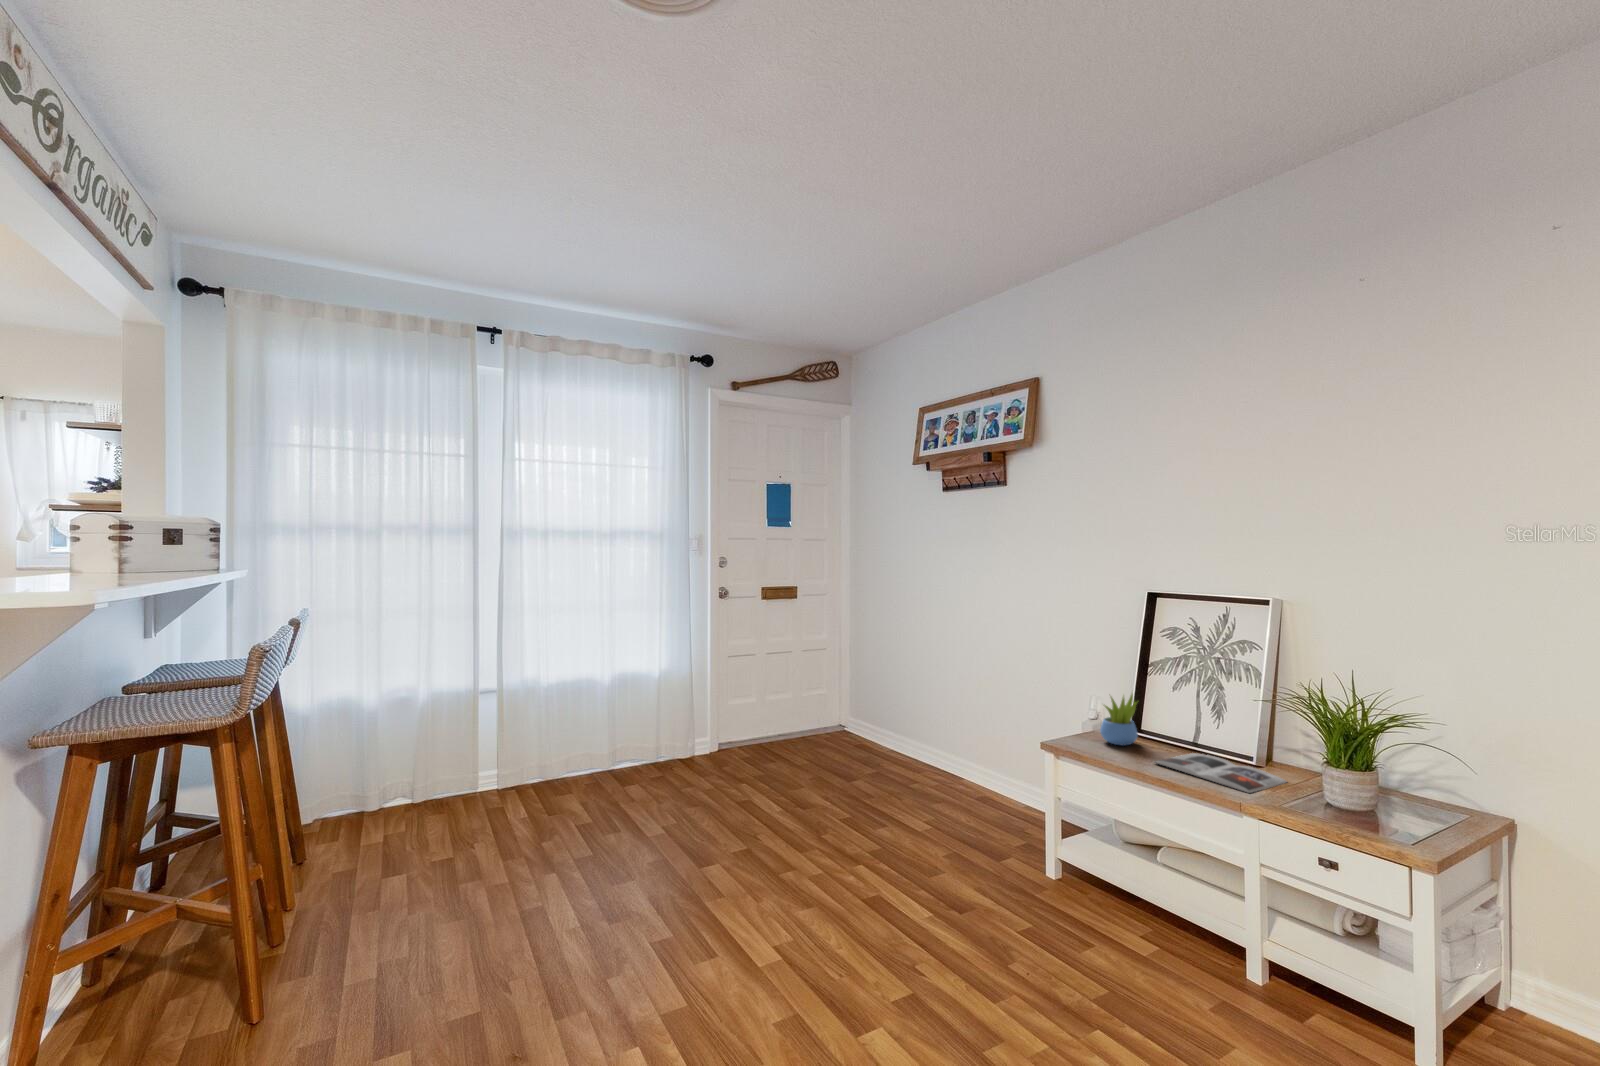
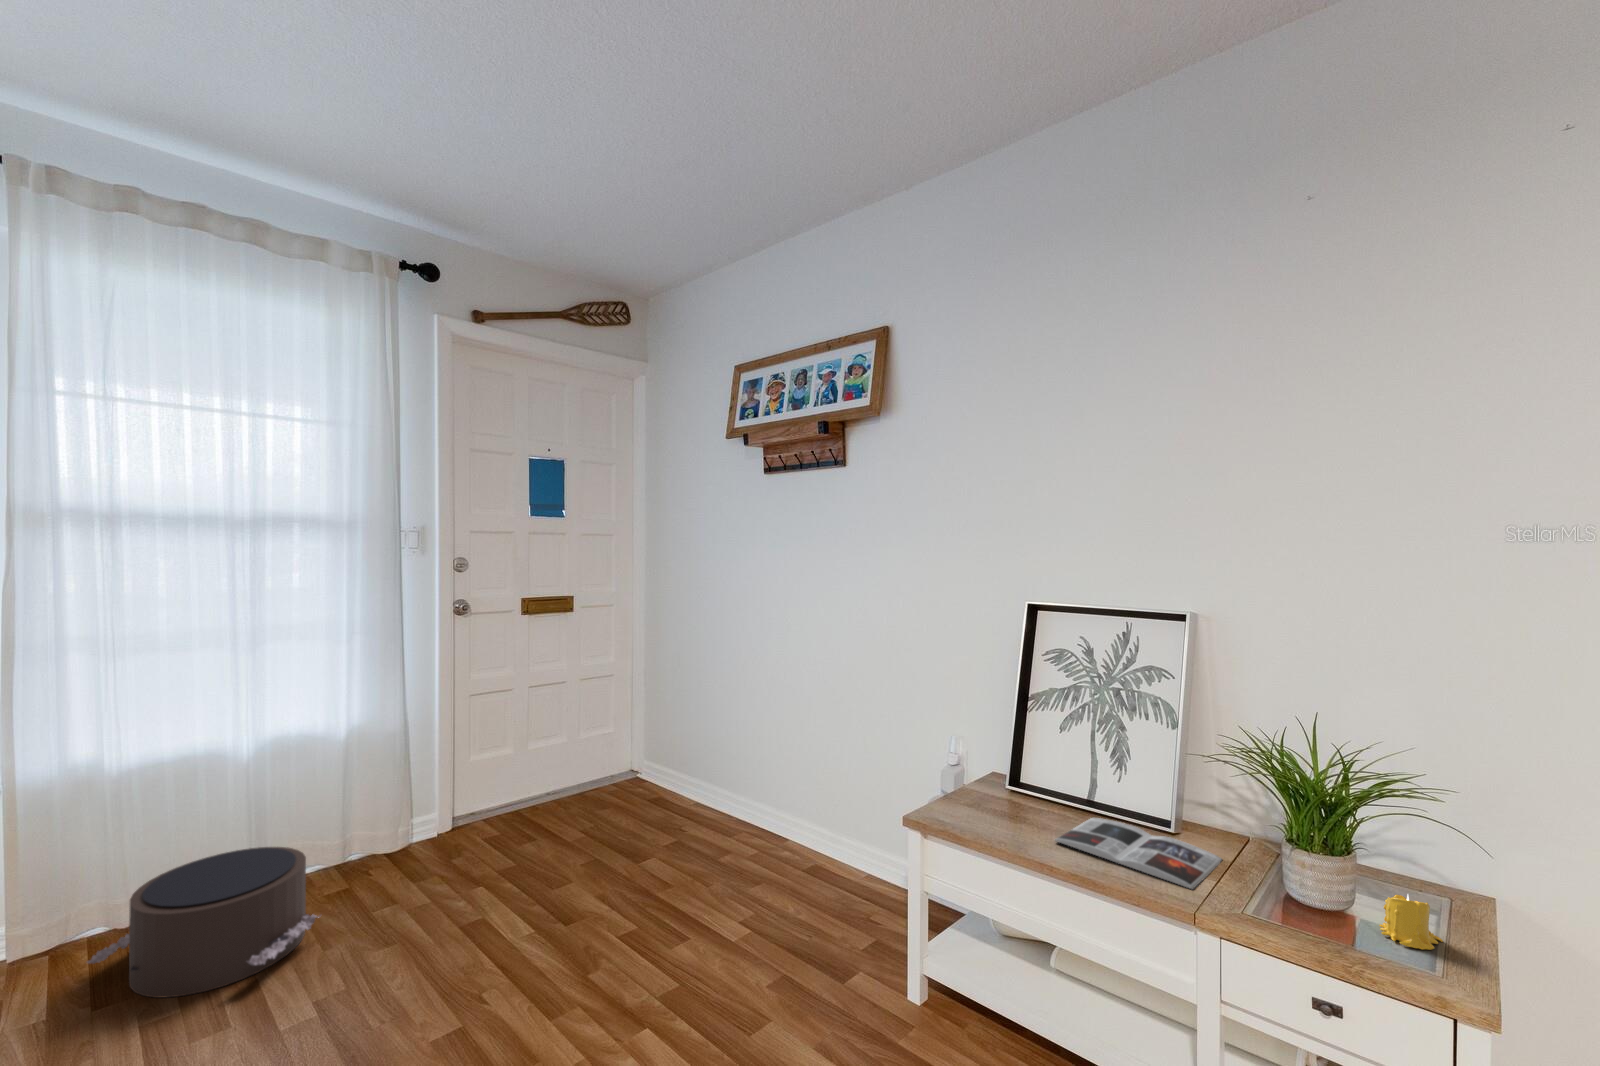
succulent plant: present [1100,694,1138,746] -> none [976,734,1026,811]
pouf: none [535,741,652,816] -> present [87,847,319,998]
candle: none [1385,795,1435,834] -> present [1379,894,1443,950]

